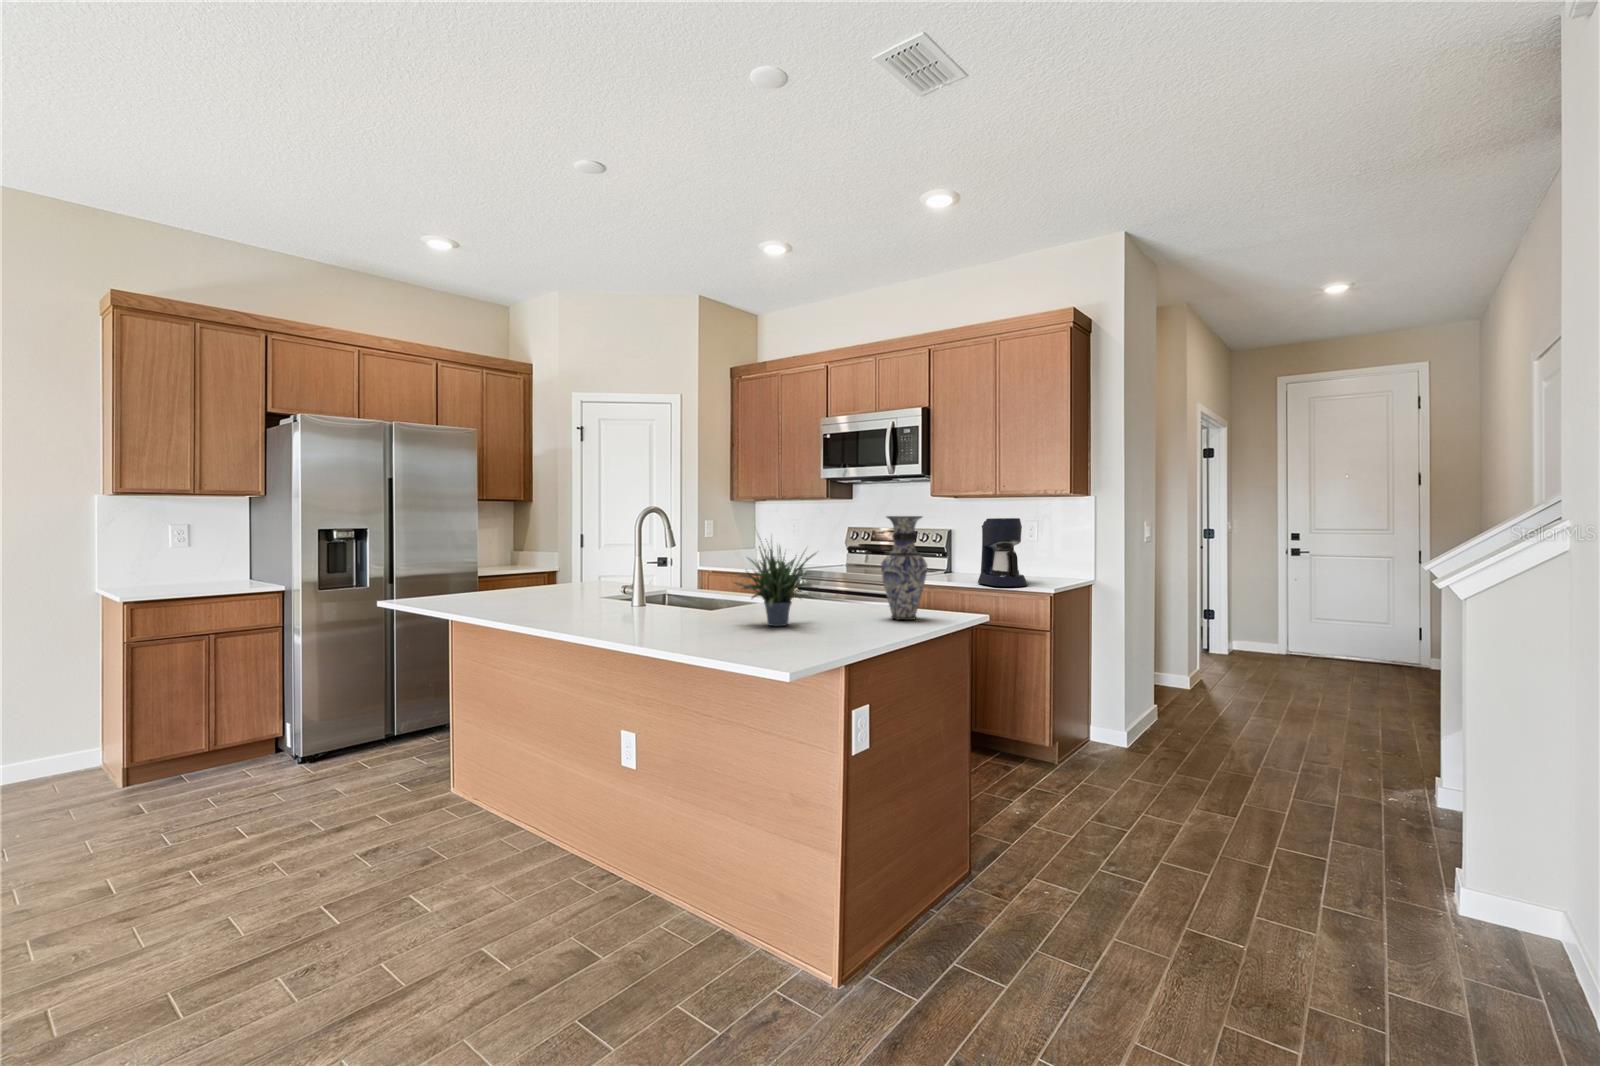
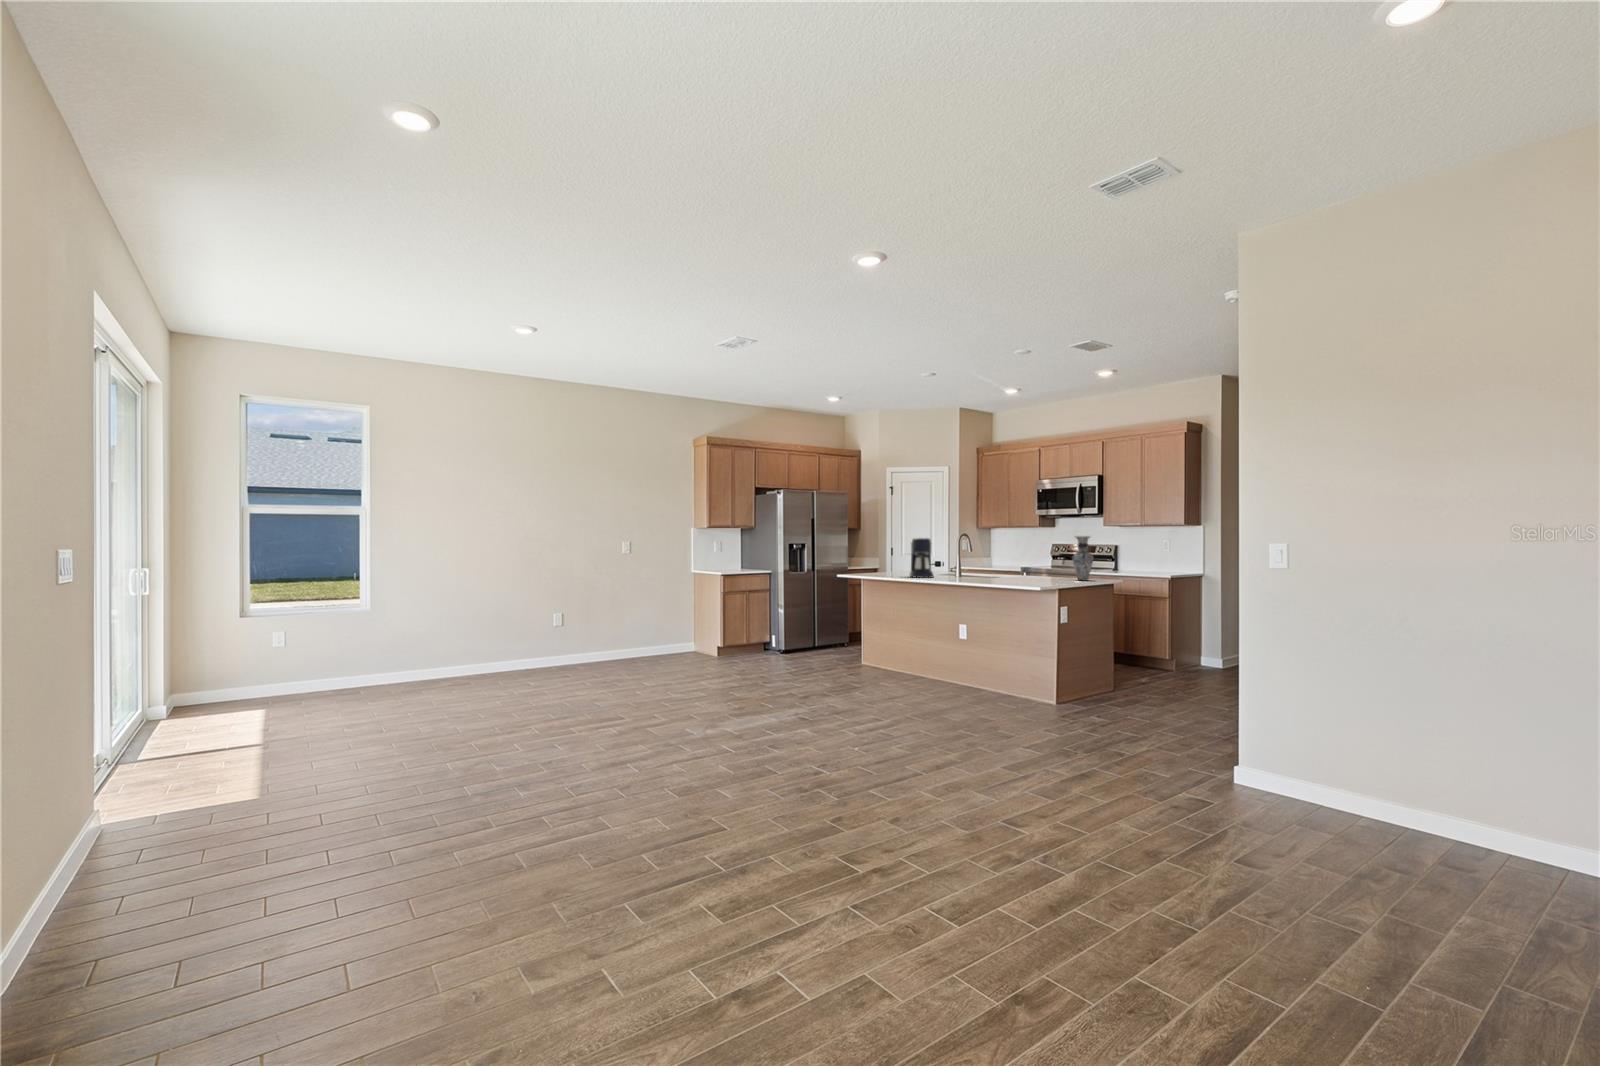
coffee maker: present [978,518,1028,586] -> present [910,538,934,578]
potted plant: present [735,547,816,626] -> none [1008,540,1046,581]

